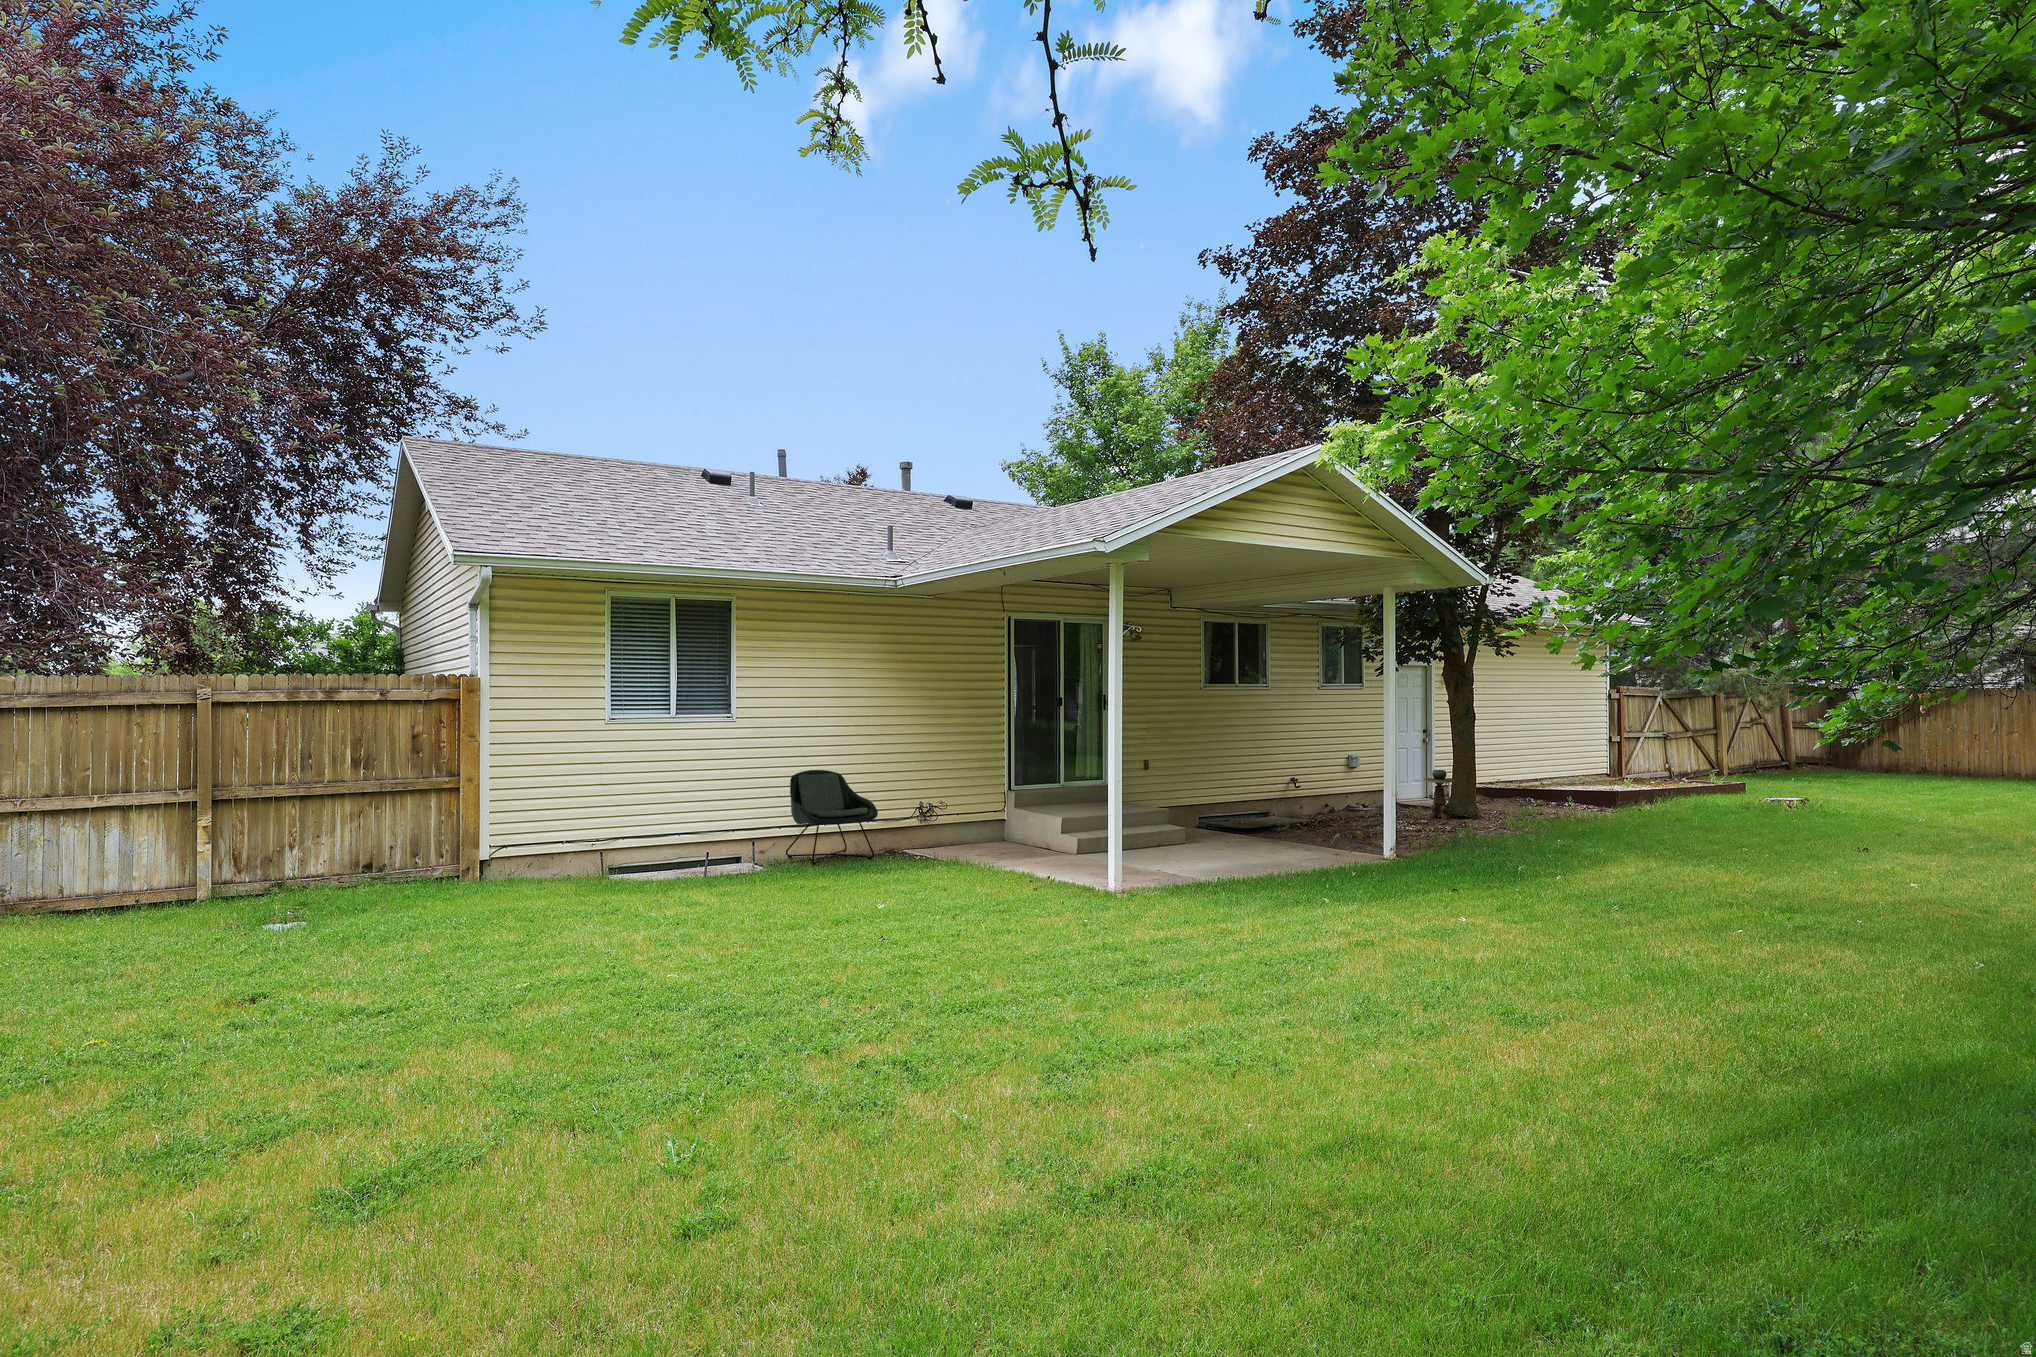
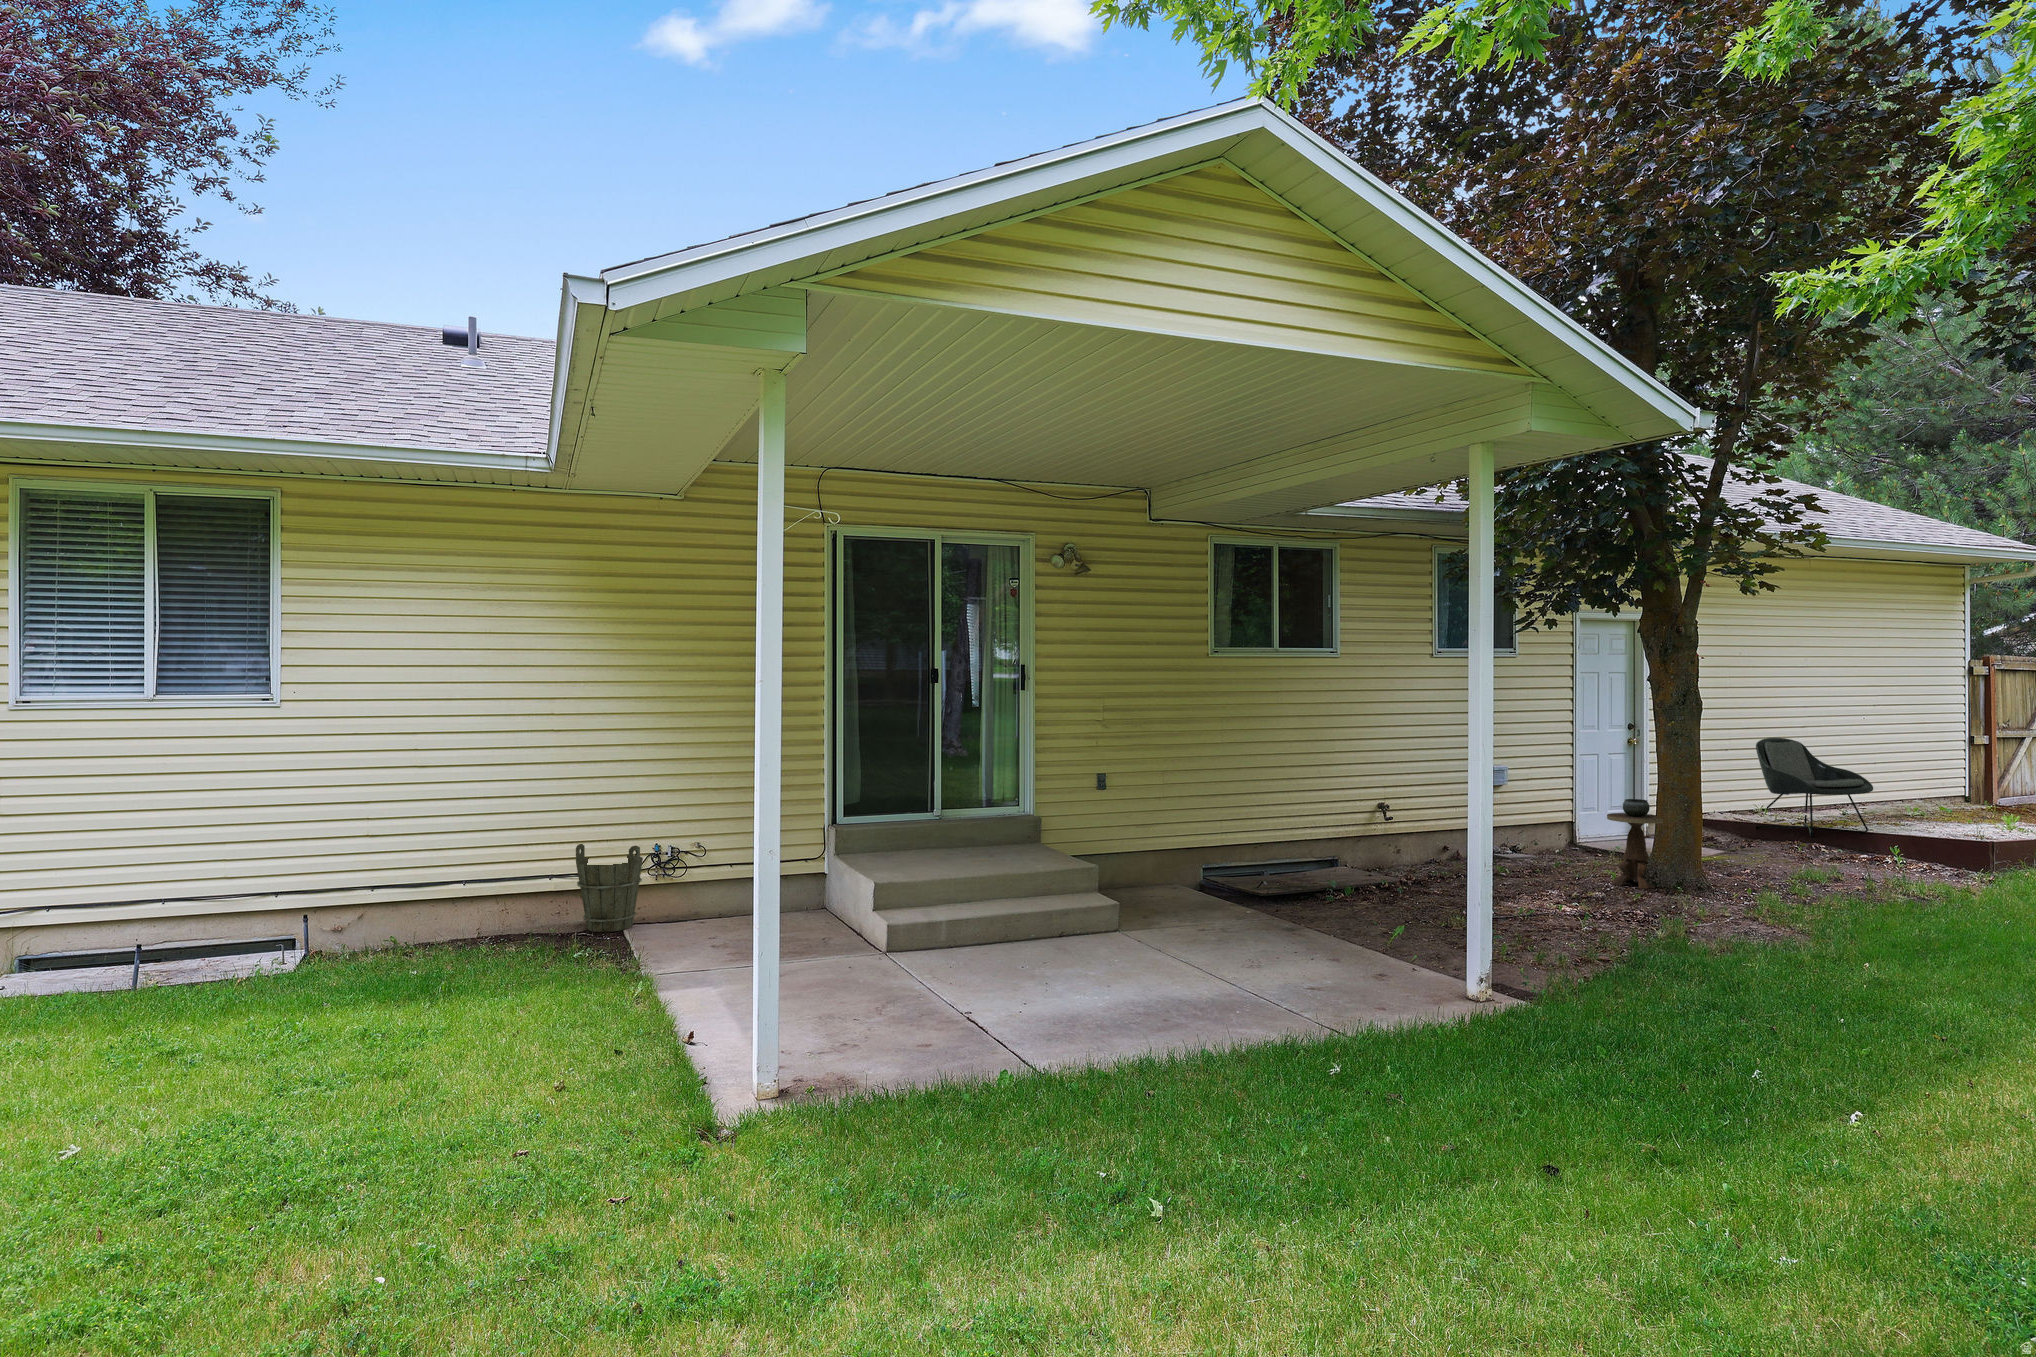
lounge chair: present [786,770,878,865] -> present [1756,738,1873,837]
bucket: none [889,800,926,850] -> present [576,844,643,932]

